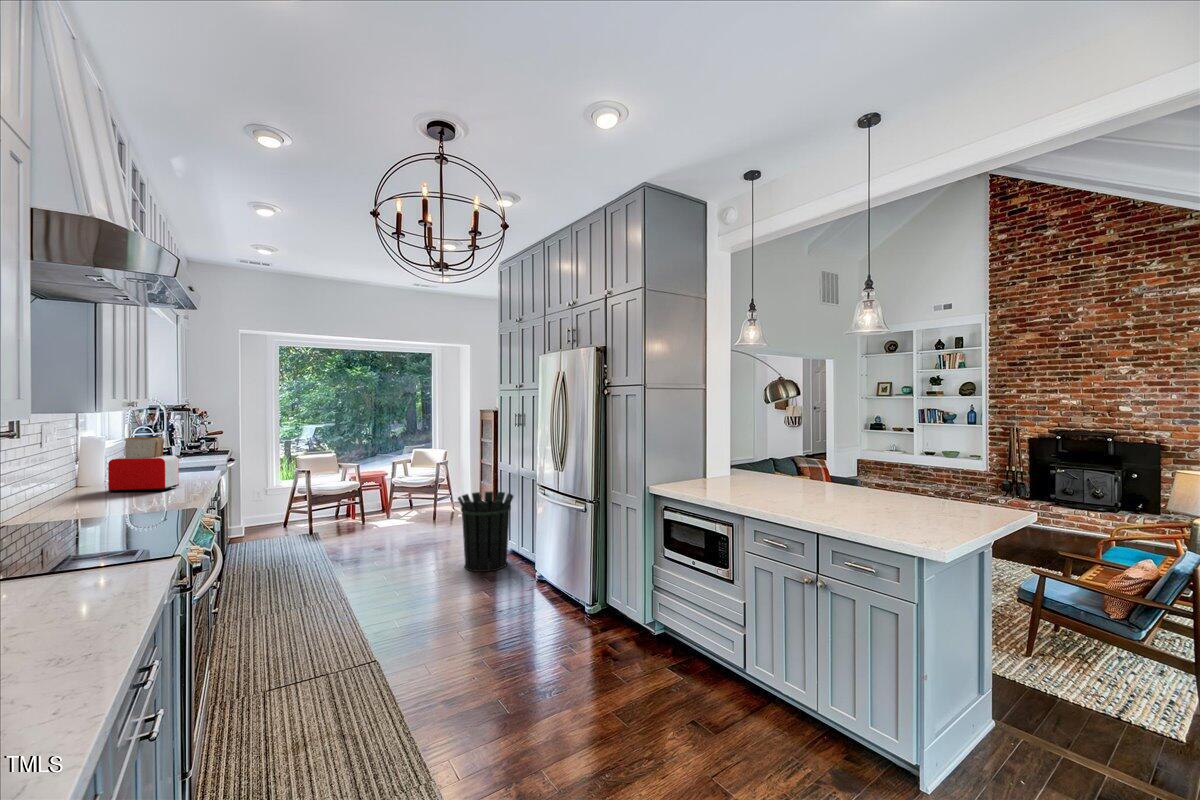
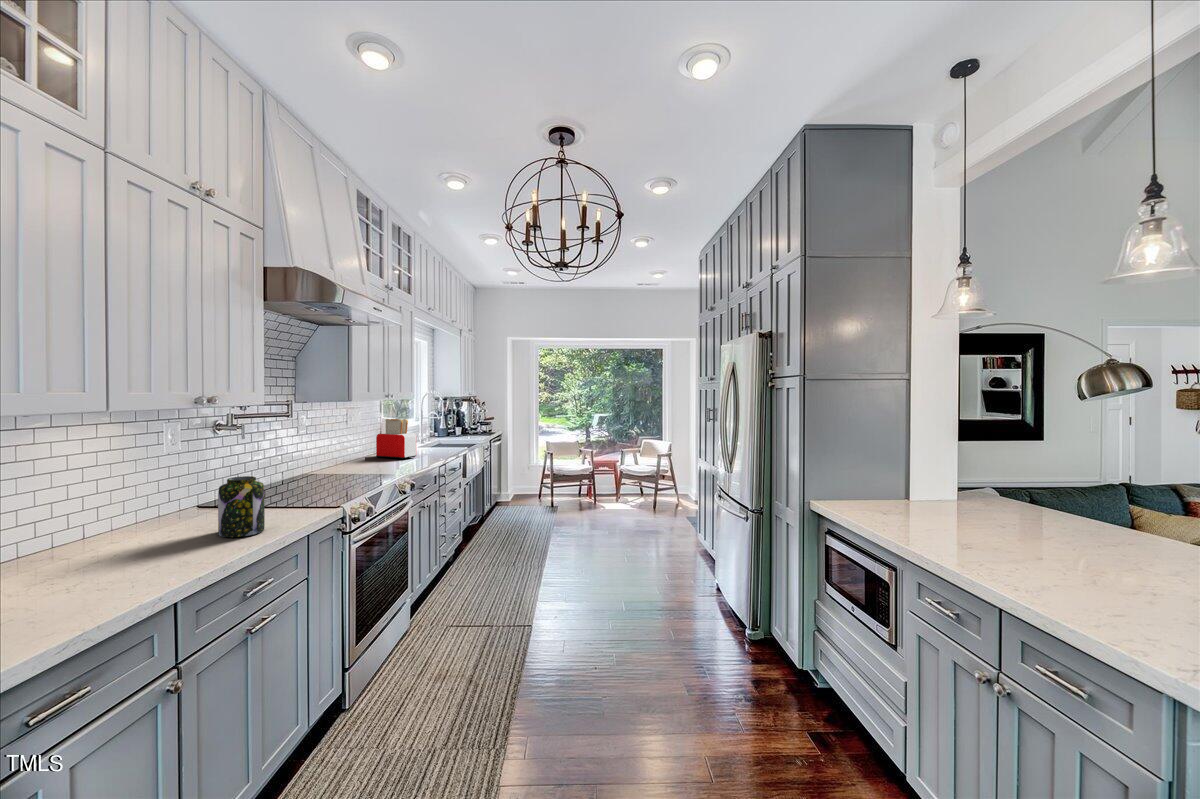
waste bin: present [458,492,513,572] -> none [647,486,703,567]
jar: none [50,524,129,616] -> present [218,476,265,537]

